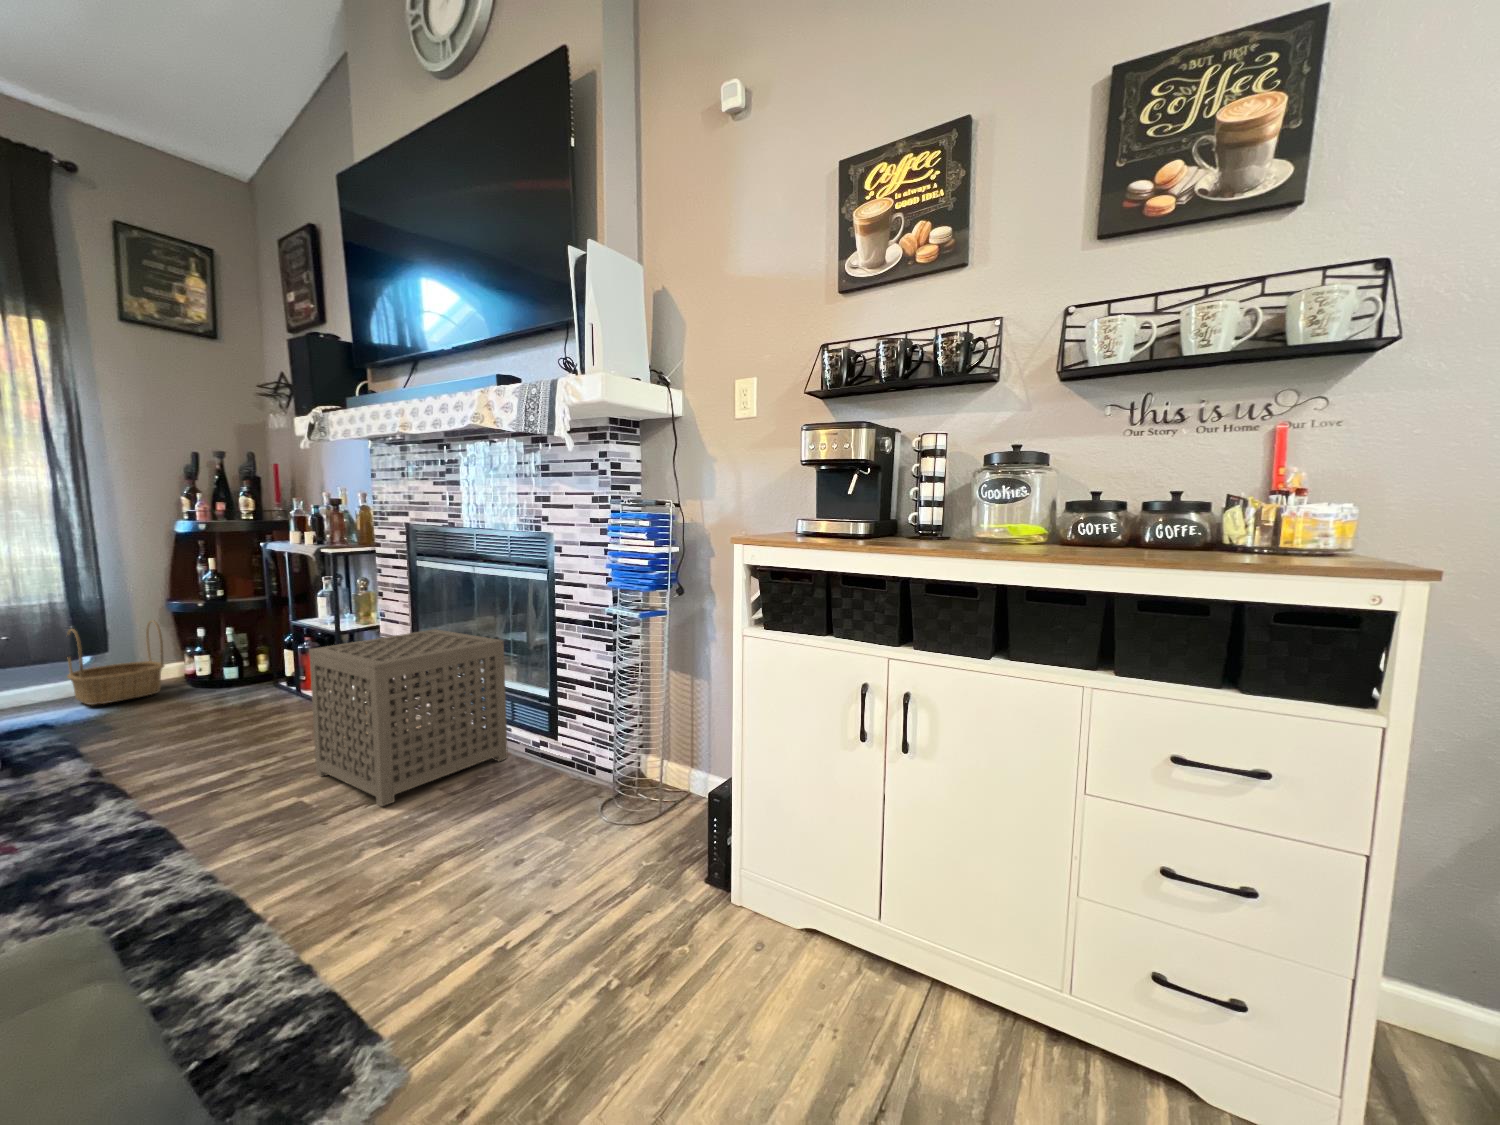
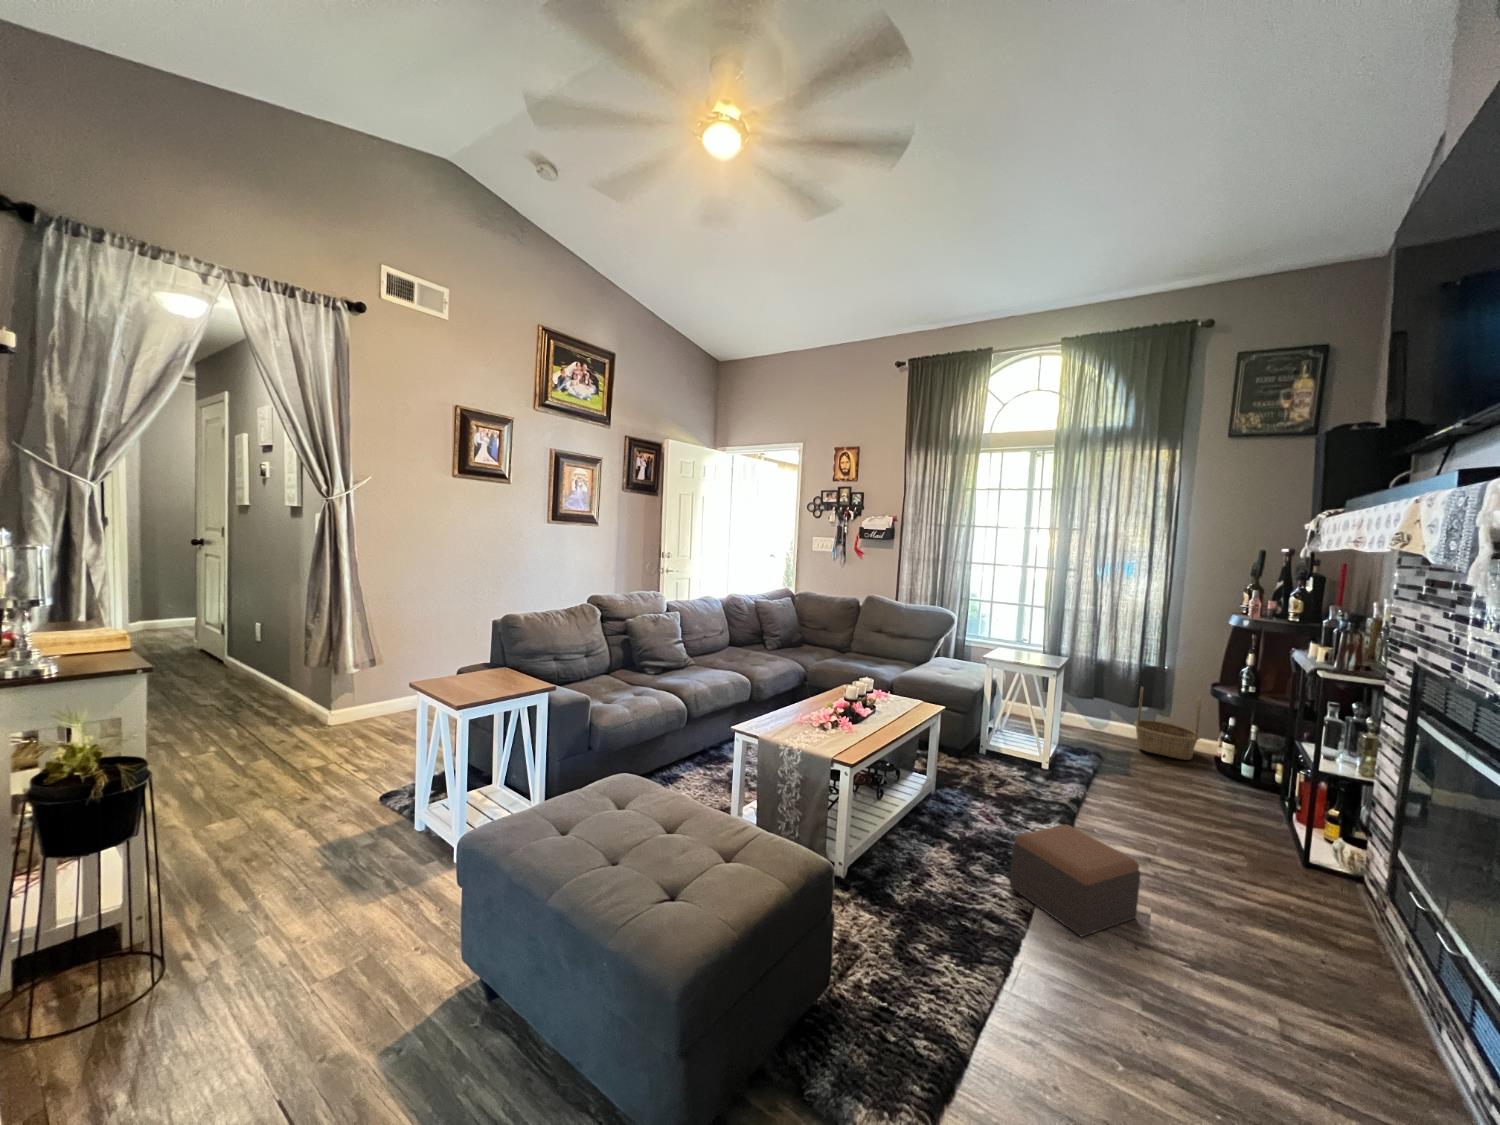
side table: present [309,629,508,806] -> none [1192,774,1464,1083]
footstool: none [147,753,298,878] -> present [1010,825,1140,937]

